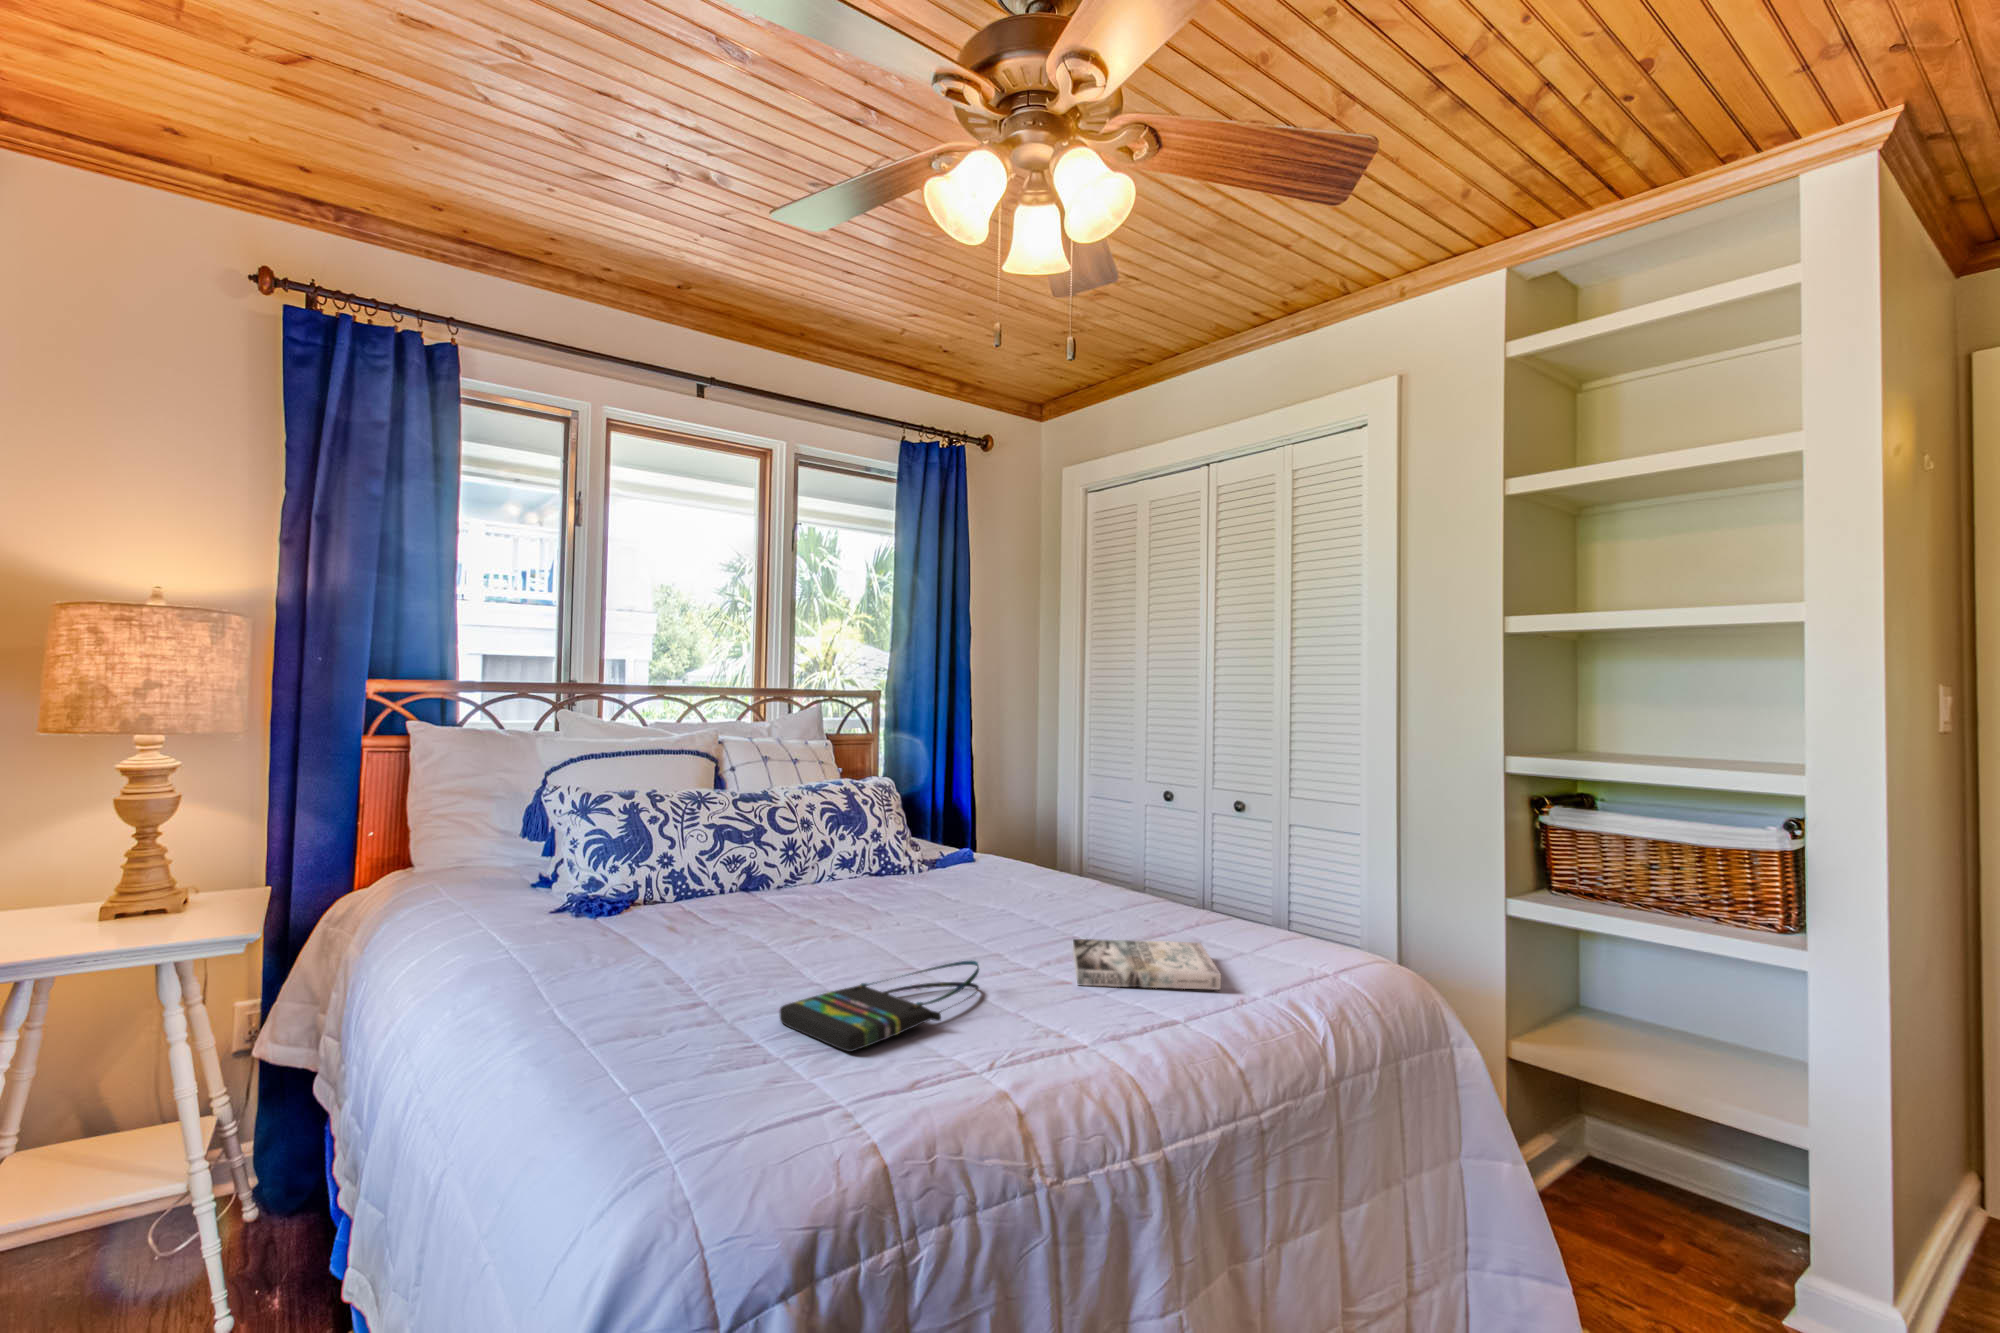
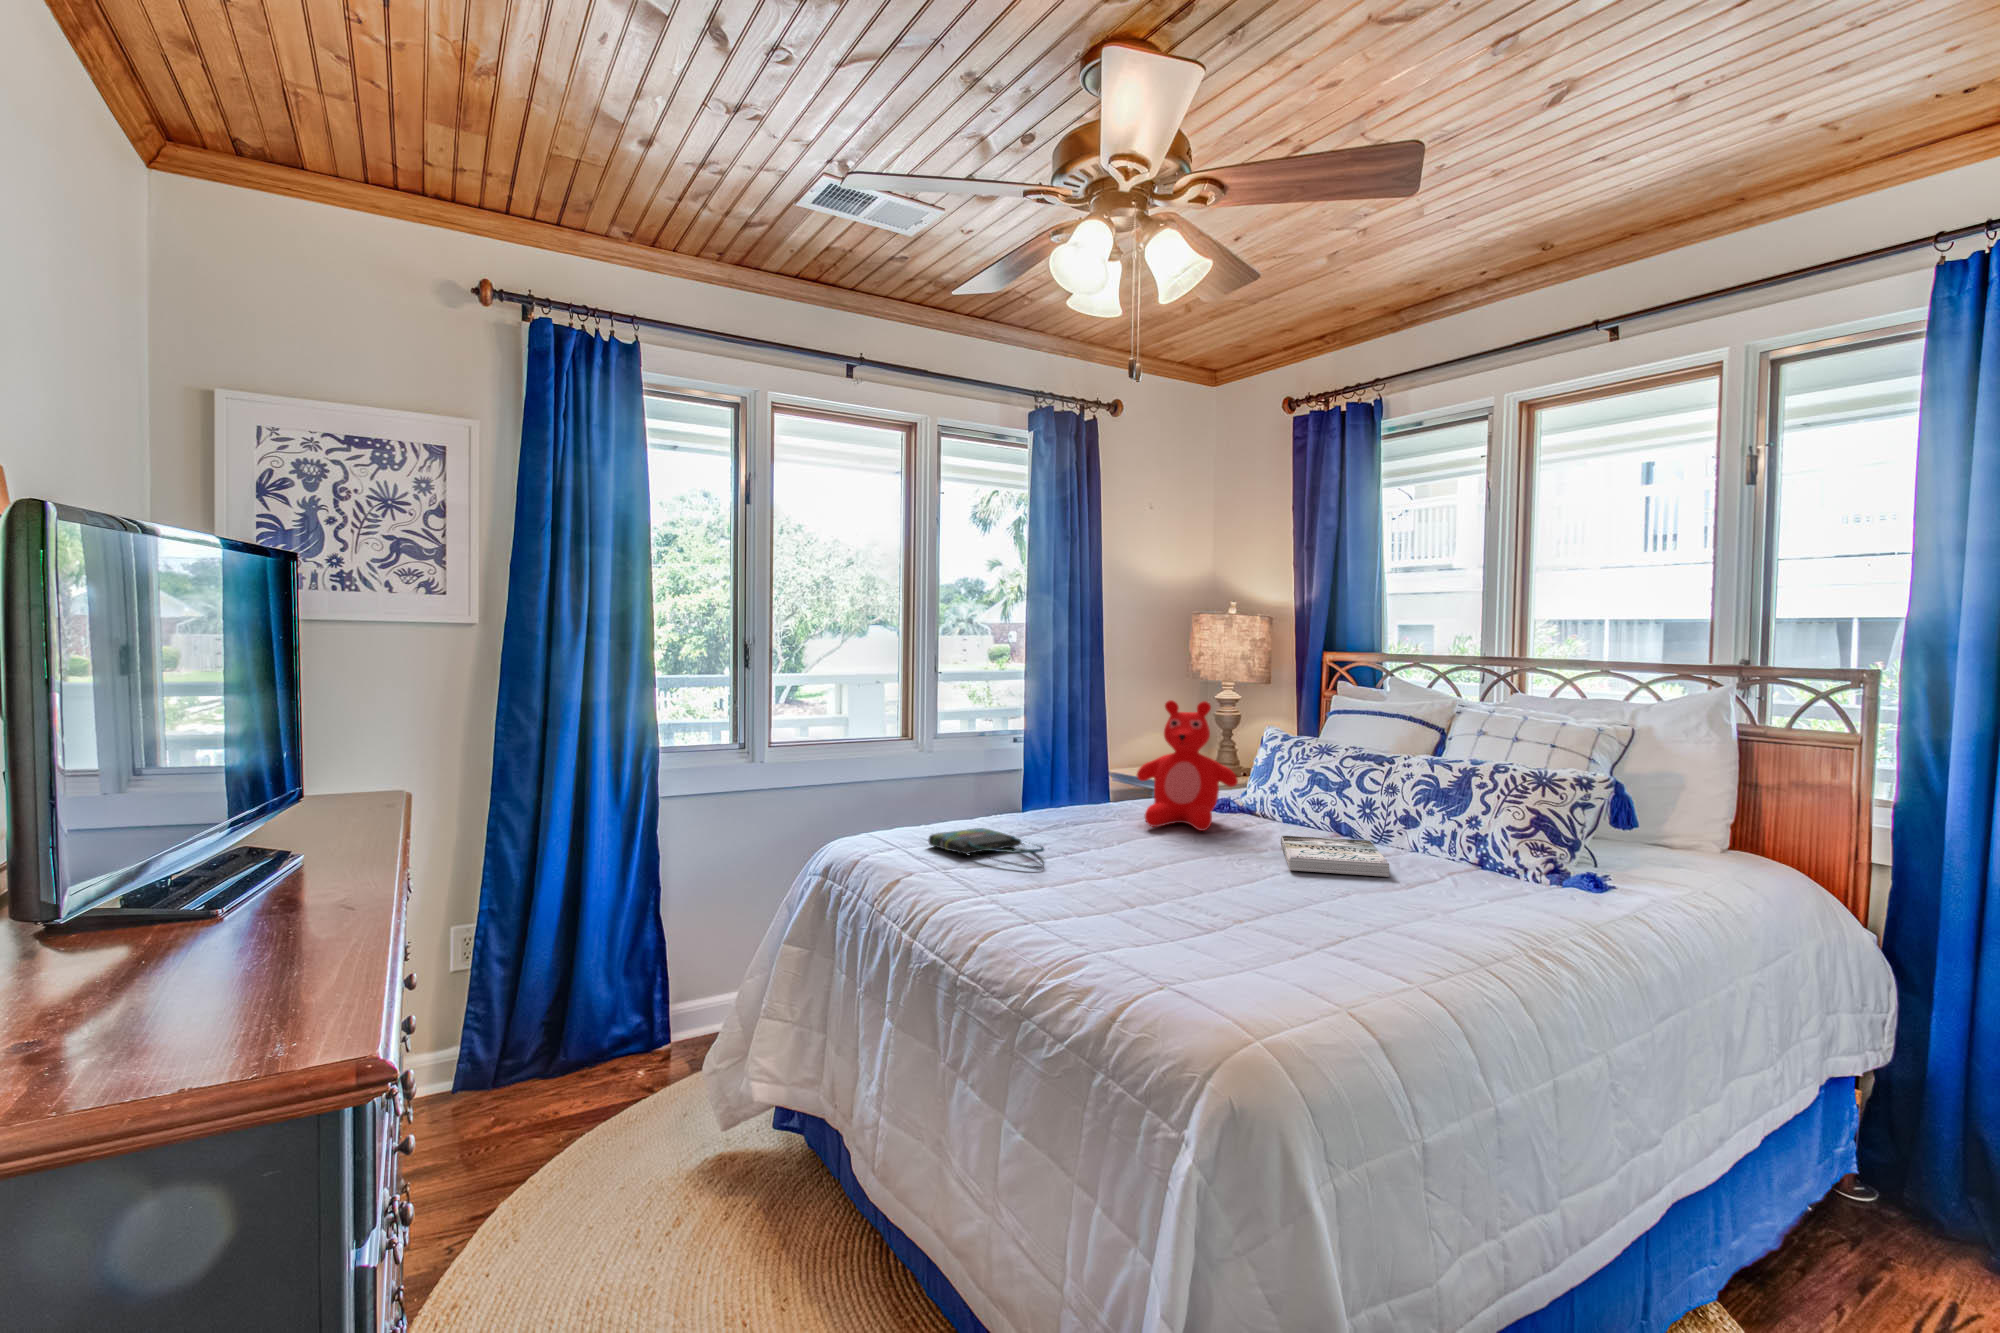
teddy bear: none [643,756,773,936] -> present [1137,700,1238,831]
book: present [1073,939,1221,990] -> present [1281,836,1389,877]

